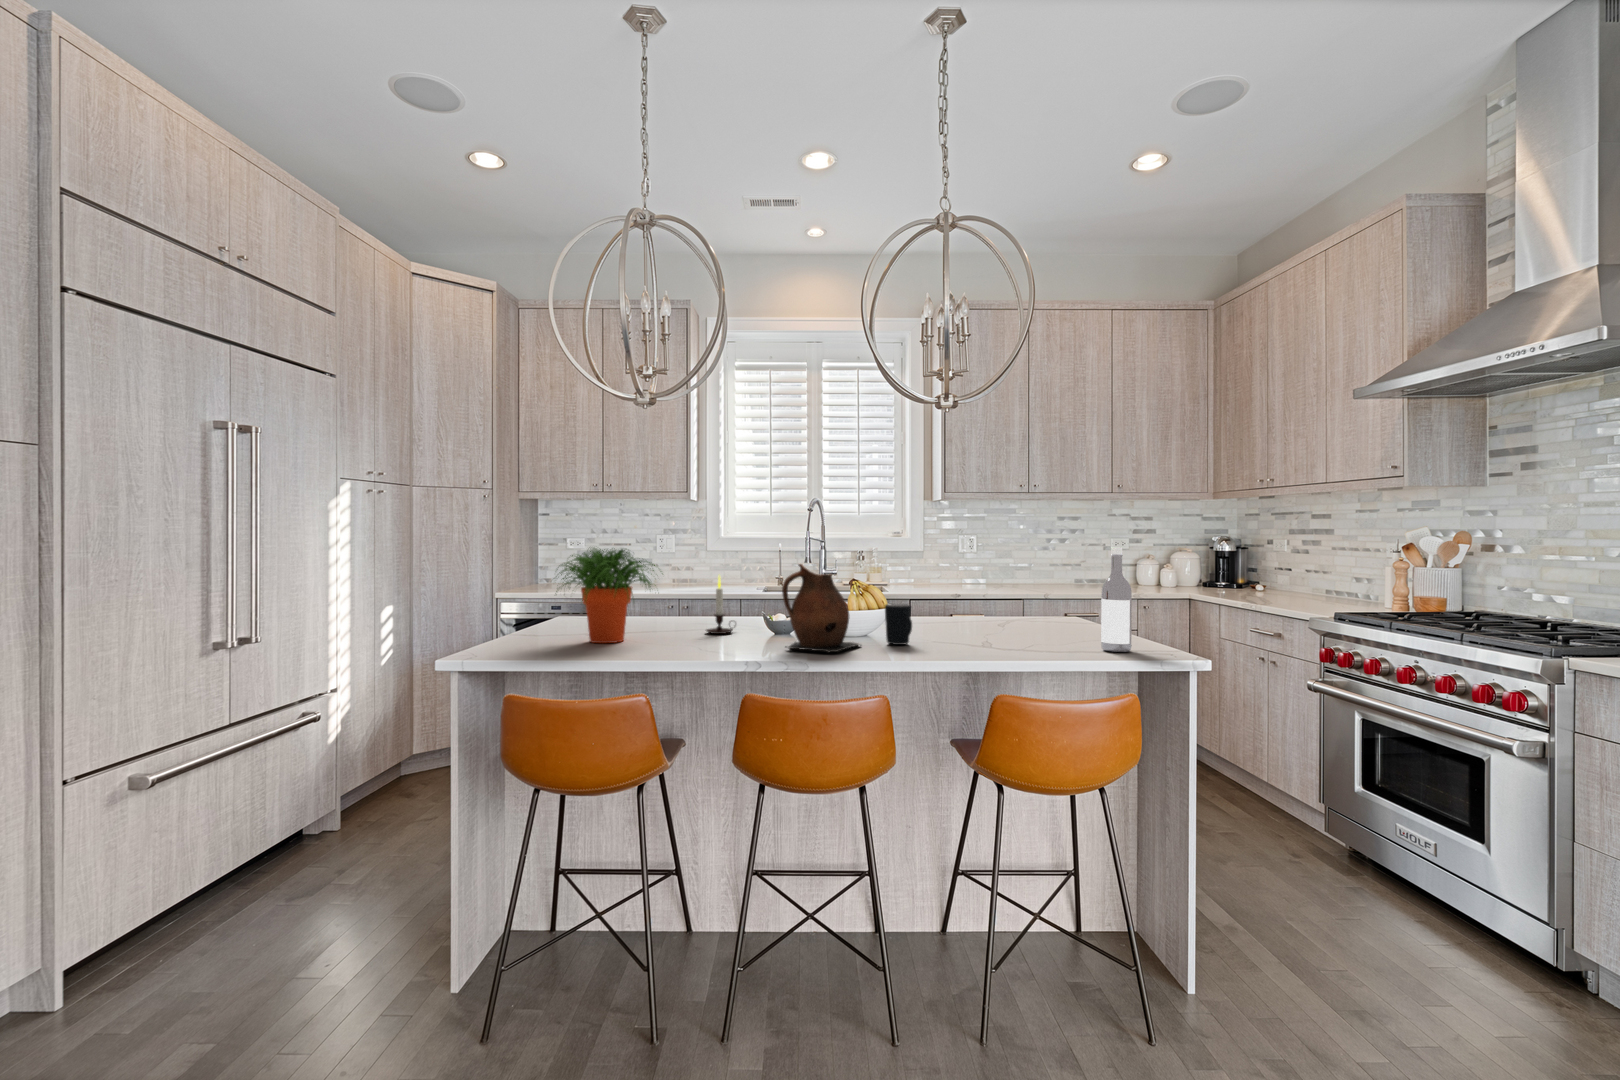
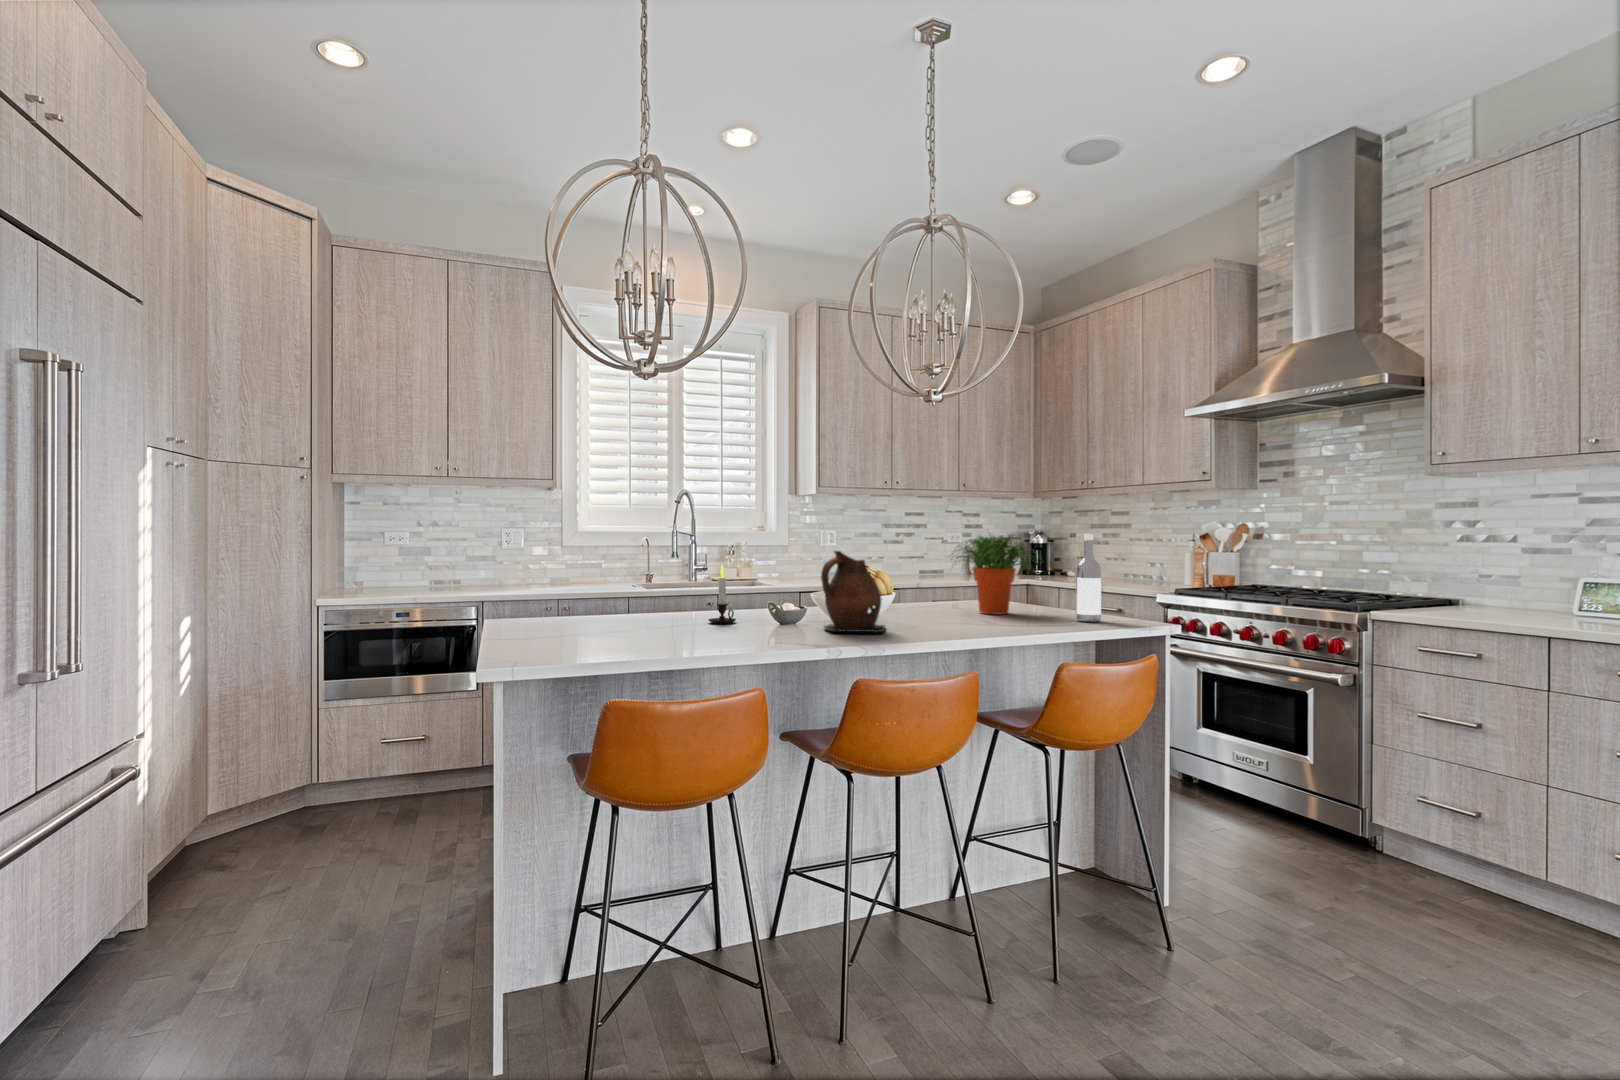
potted plant: present [556,548,655,643] -> present [952,534,1042,614]
mug: present [885,604,912,645] -> none [898,587,930,624]

